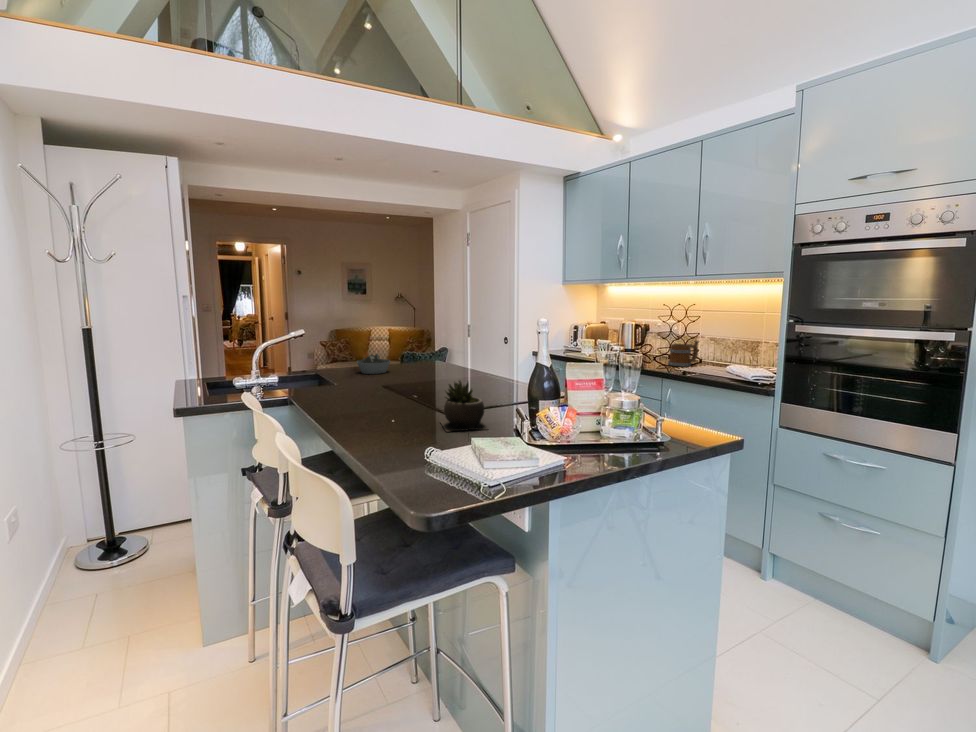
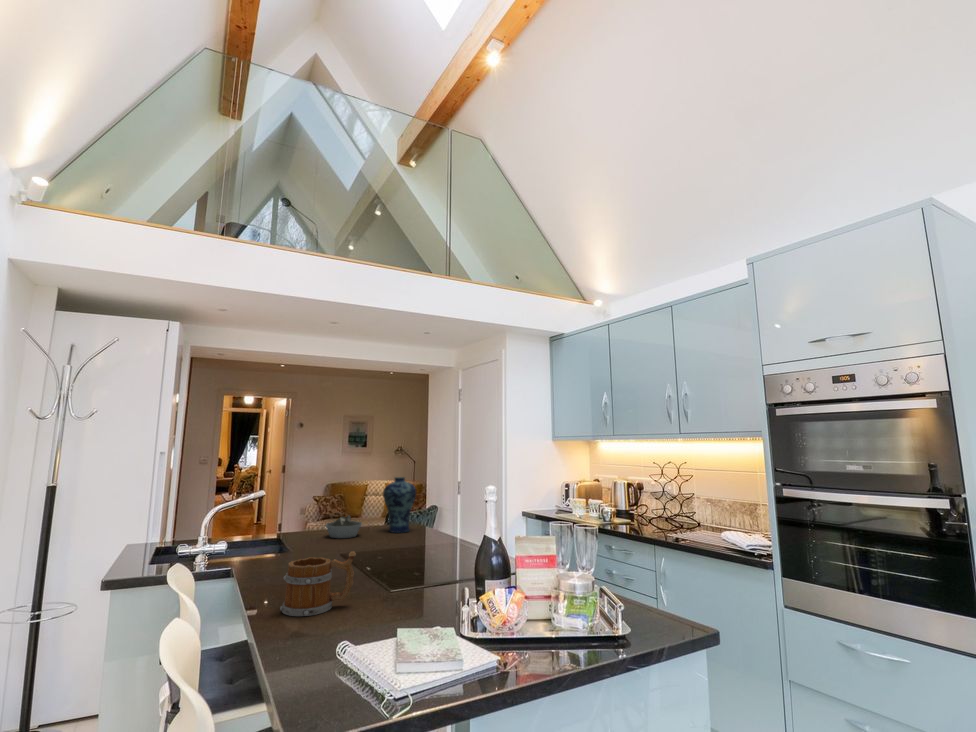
vase: none [407,318,439,369] -> present [383,477,416,533]
mug: present [668,341,699,366] -> present [280,552,356,616]
succulent plant: present [440,381,488,431] -> none [384,553,435,616]

